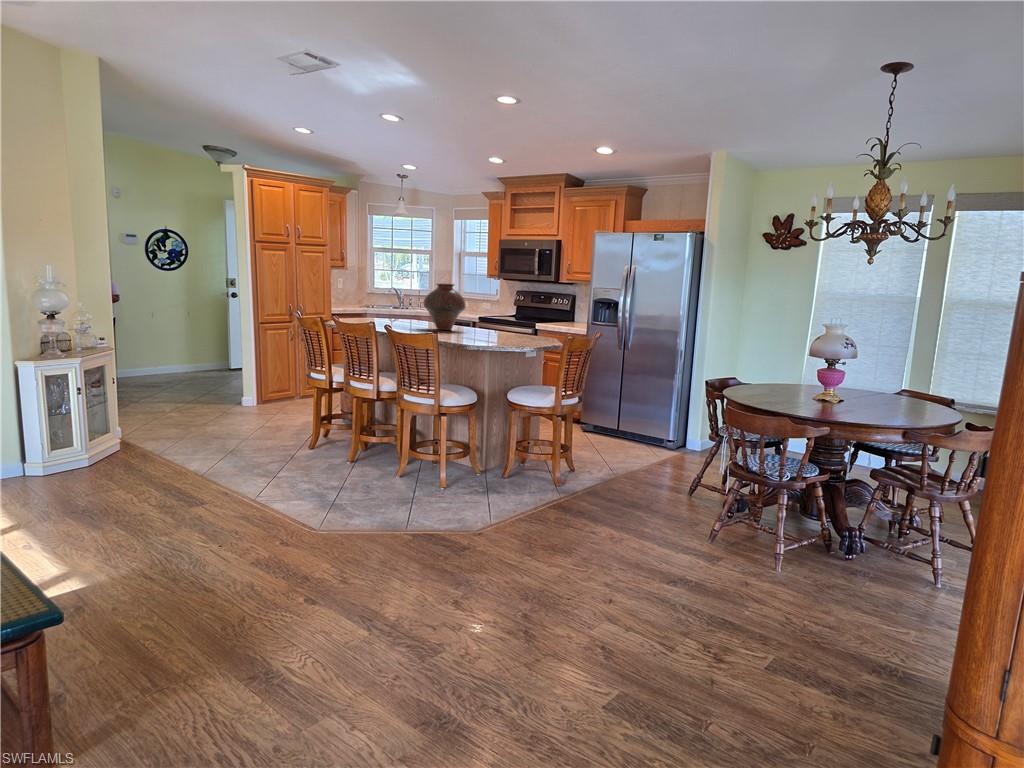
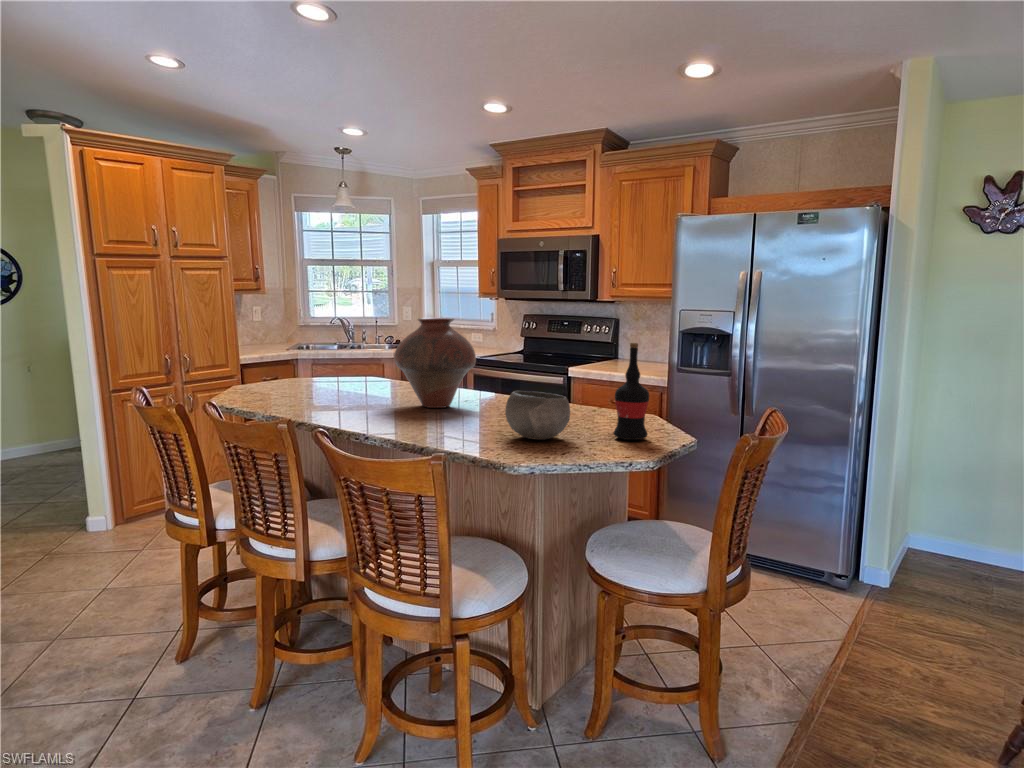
wine bottle: none [521,297,538,342] -> present [613,343,649,440]
bowl: none [471,317,500,339] -> present [505,391,570,440]

